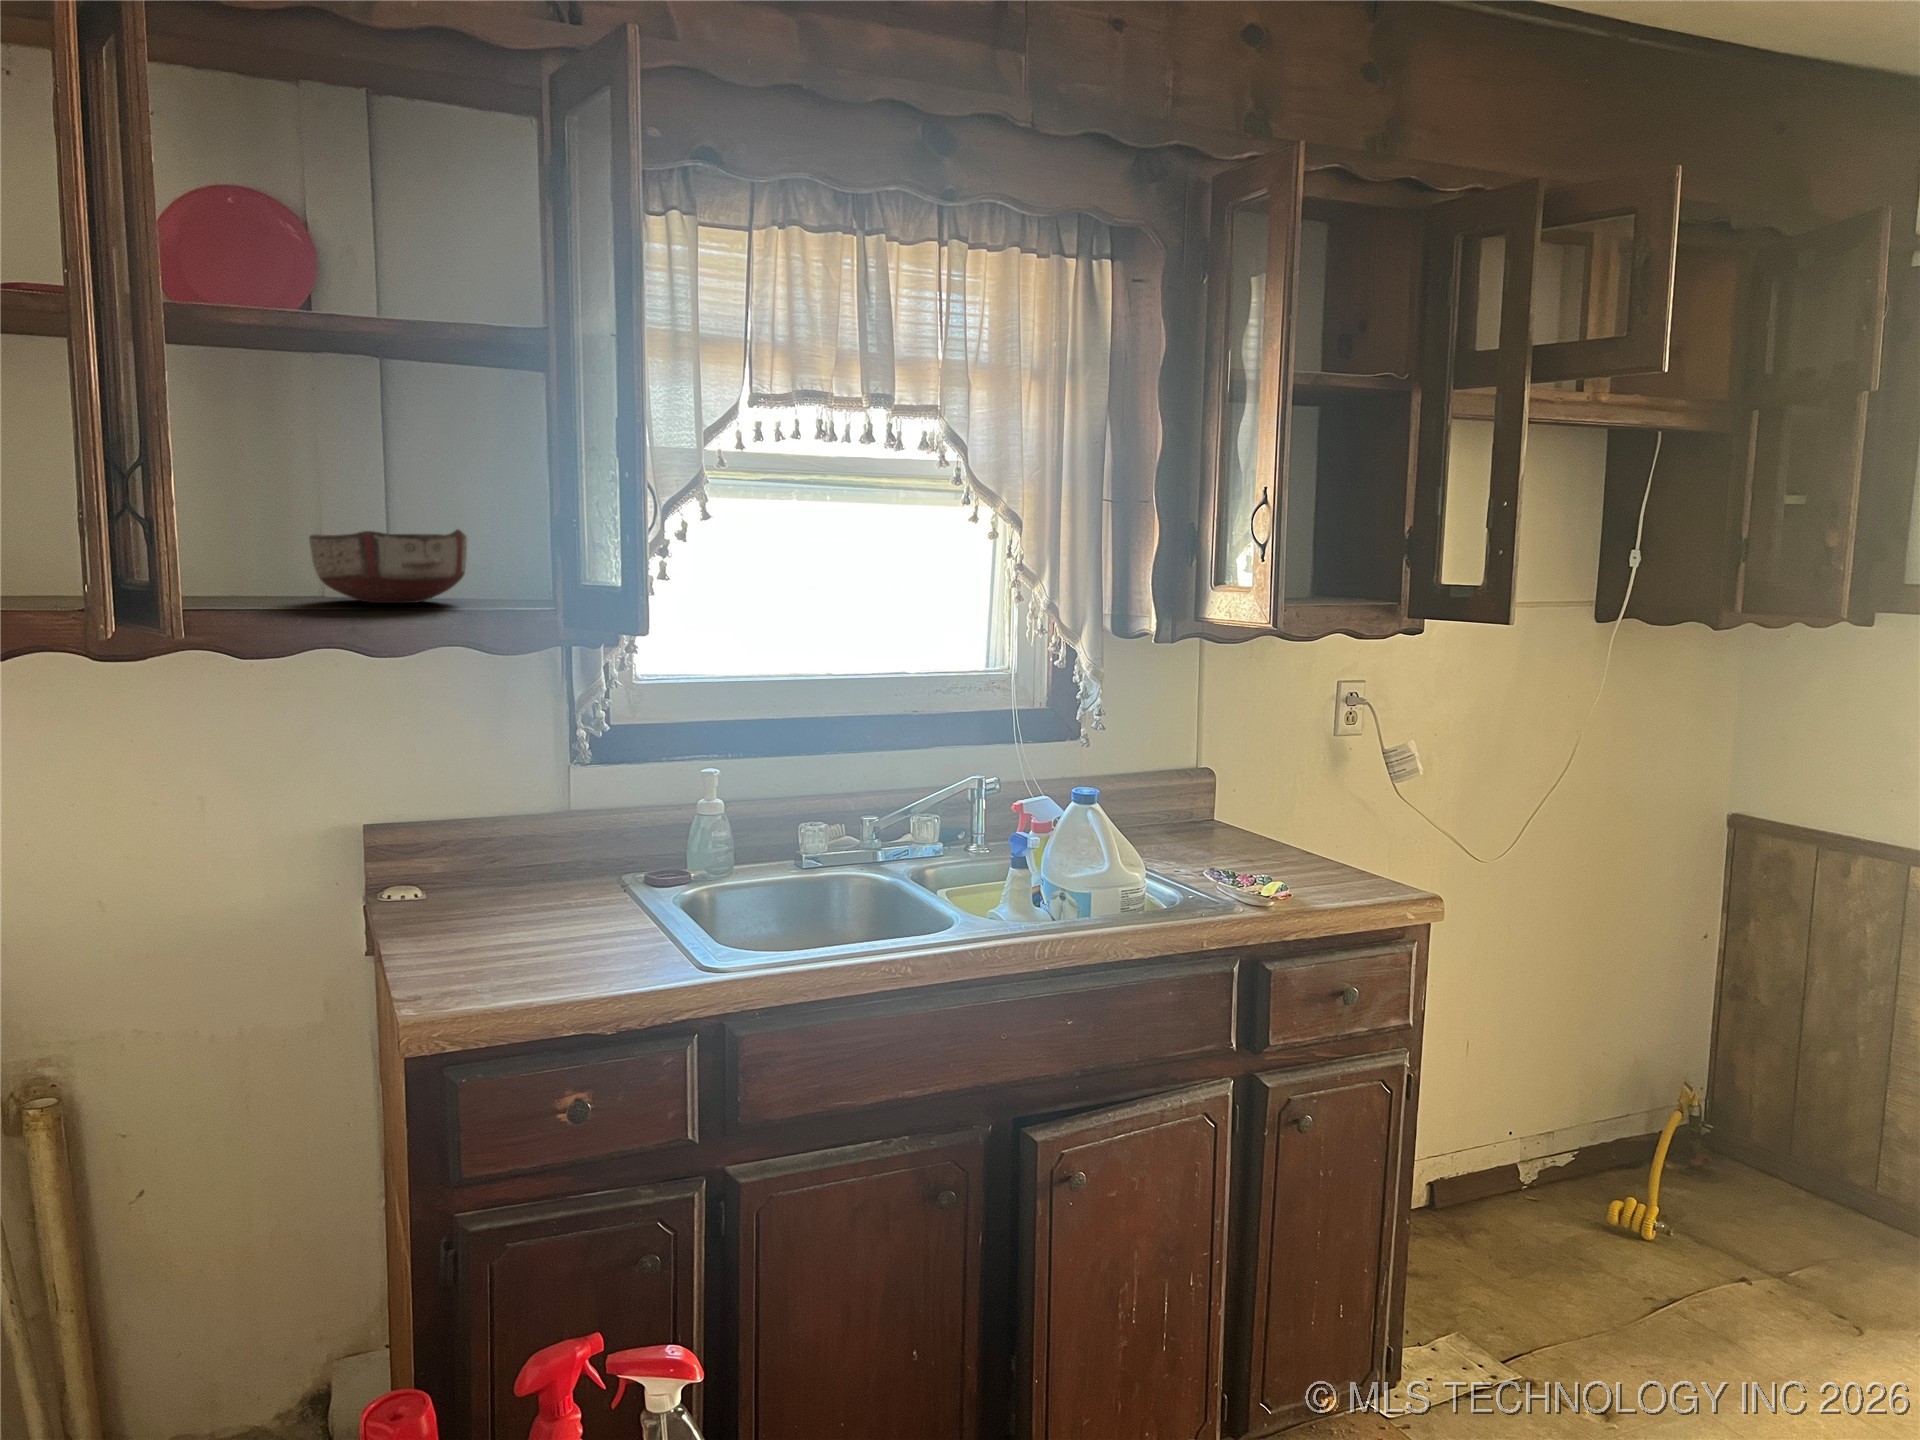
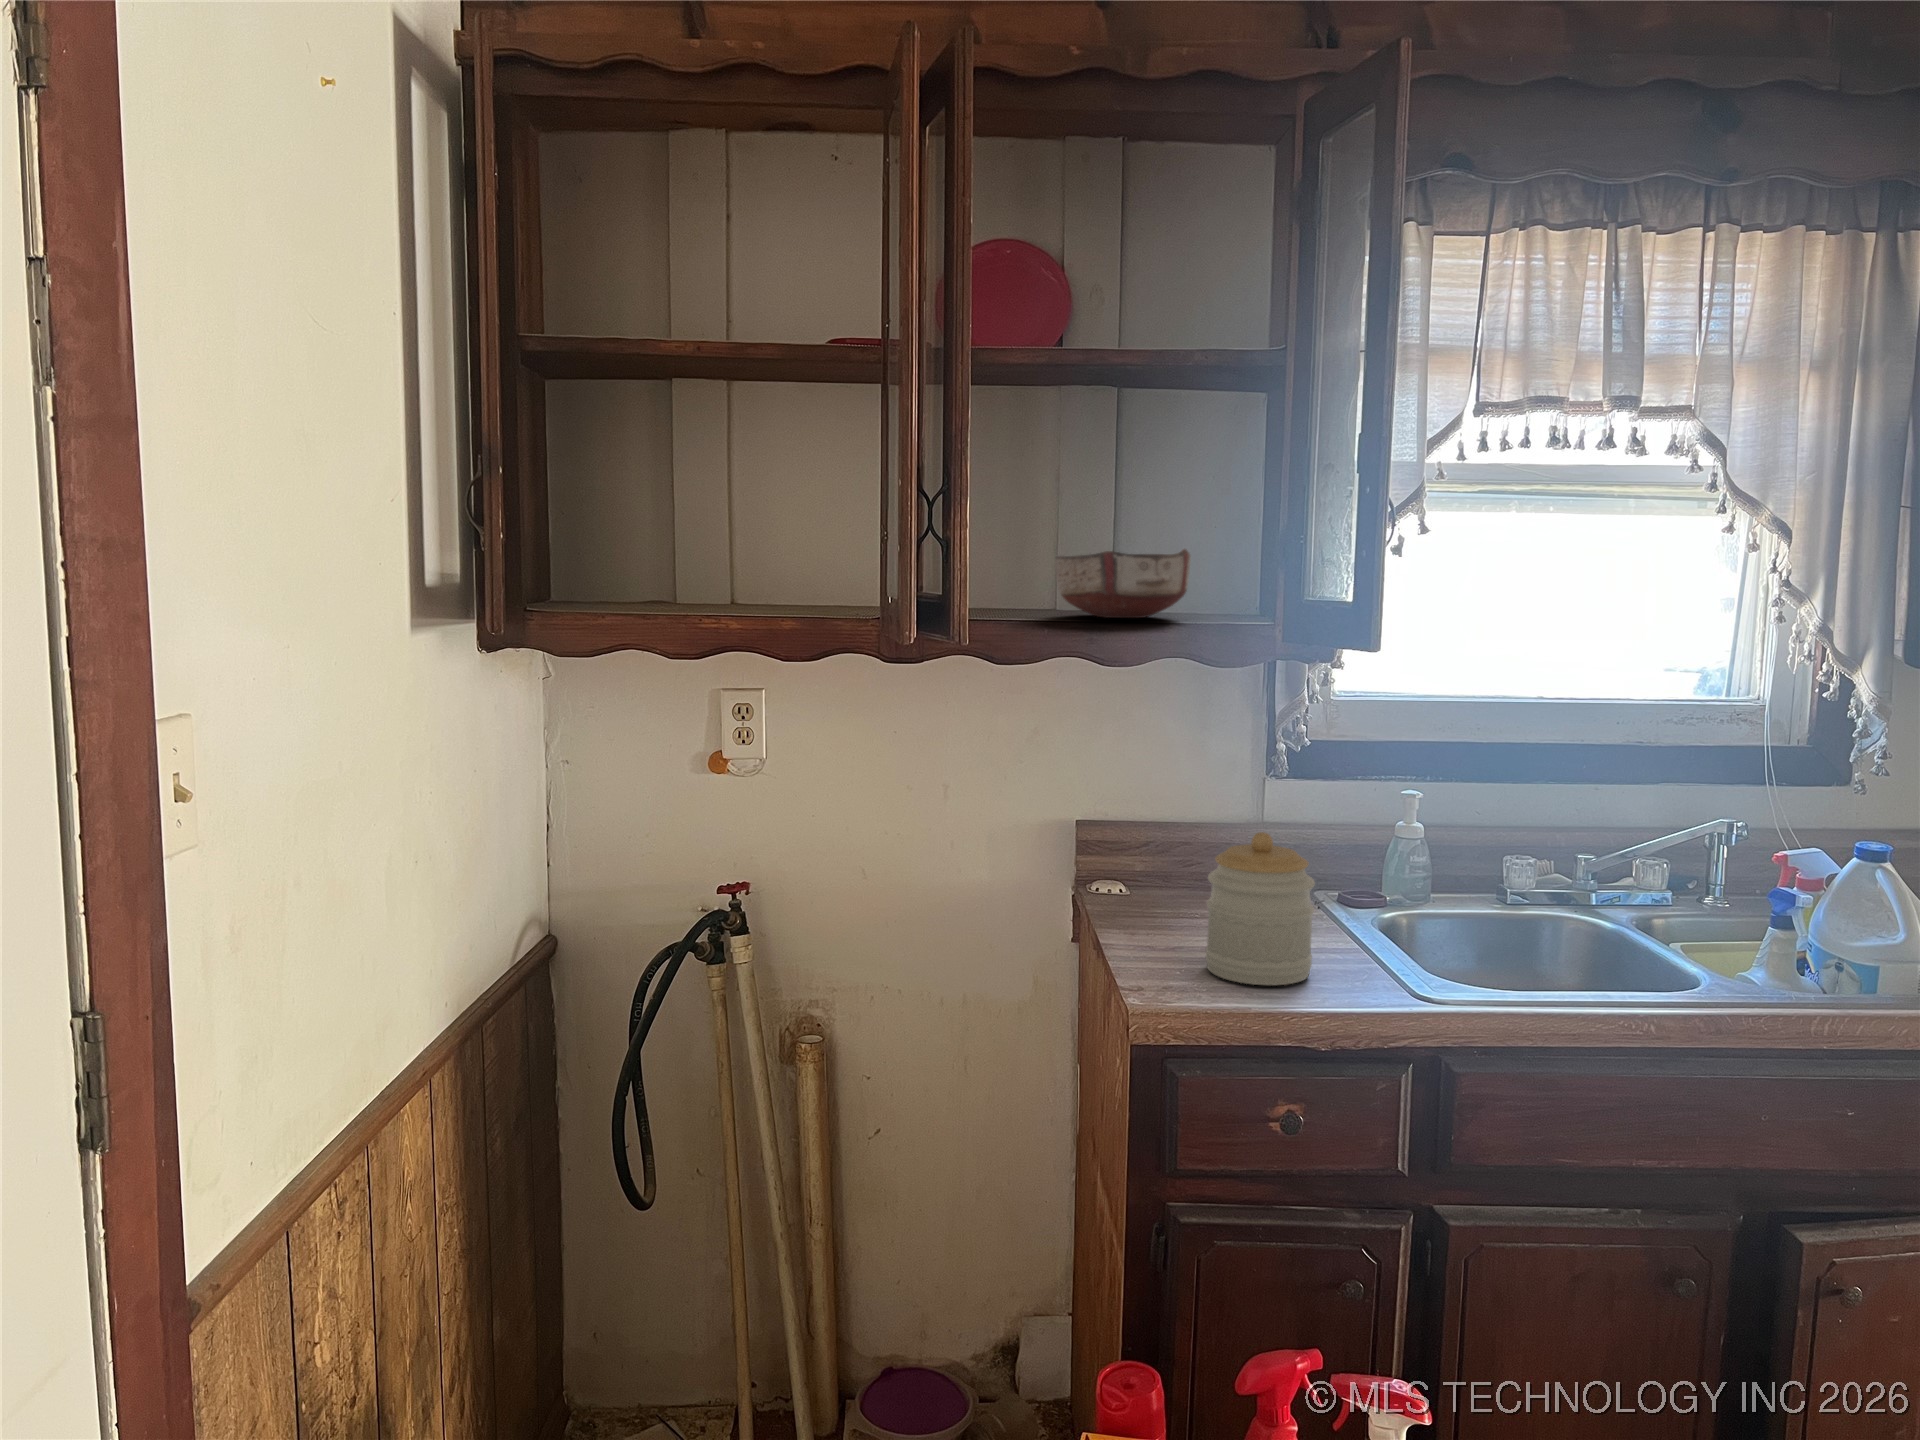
jar: none [488,822,601,979] -> present [1206,832,1315,985]

